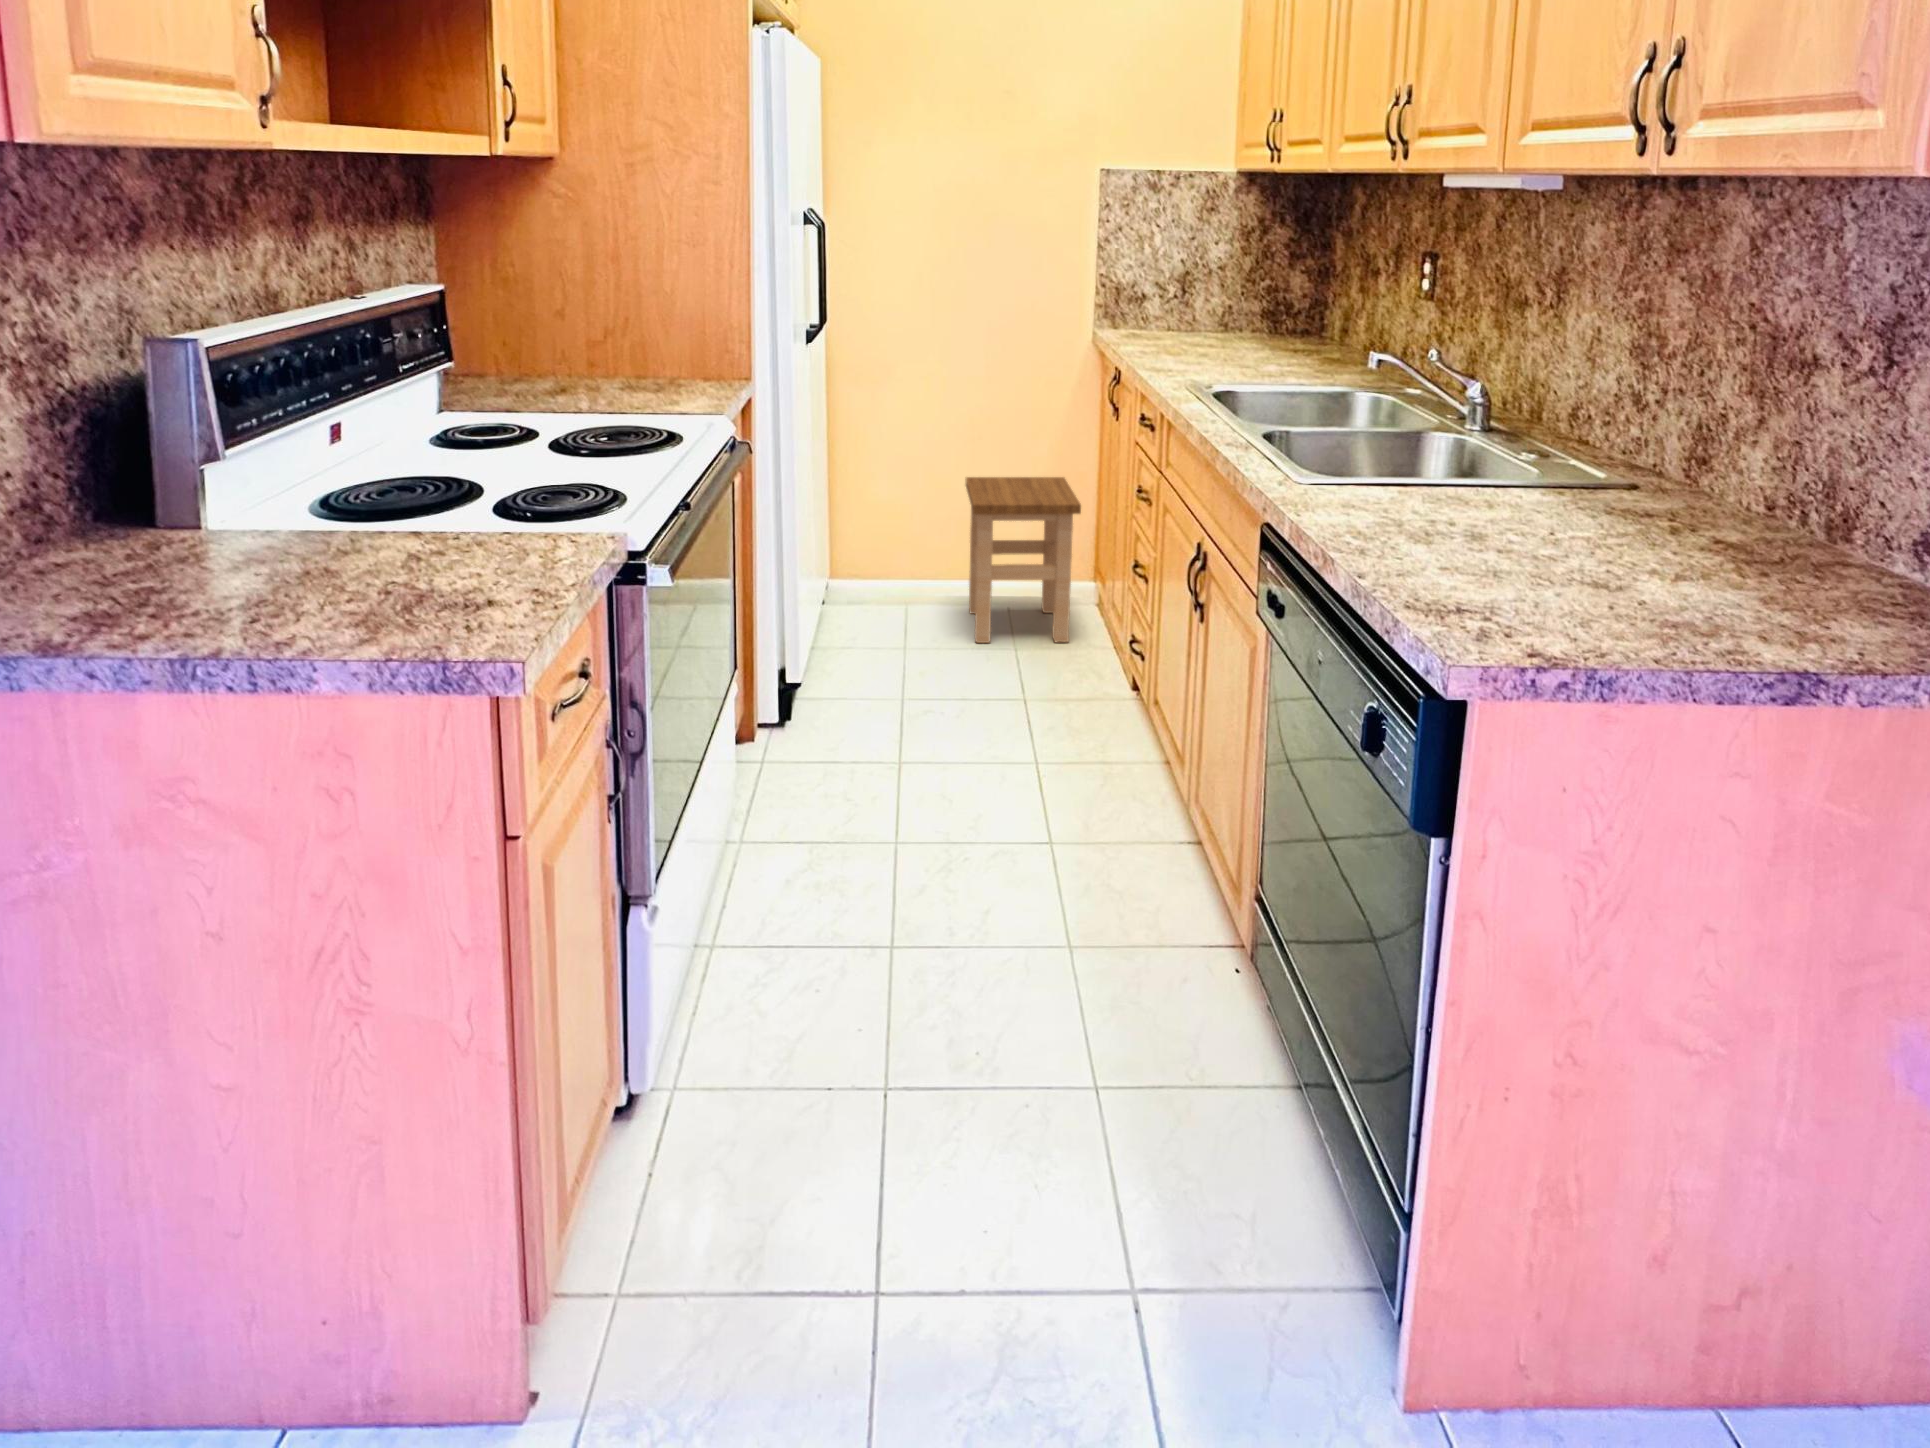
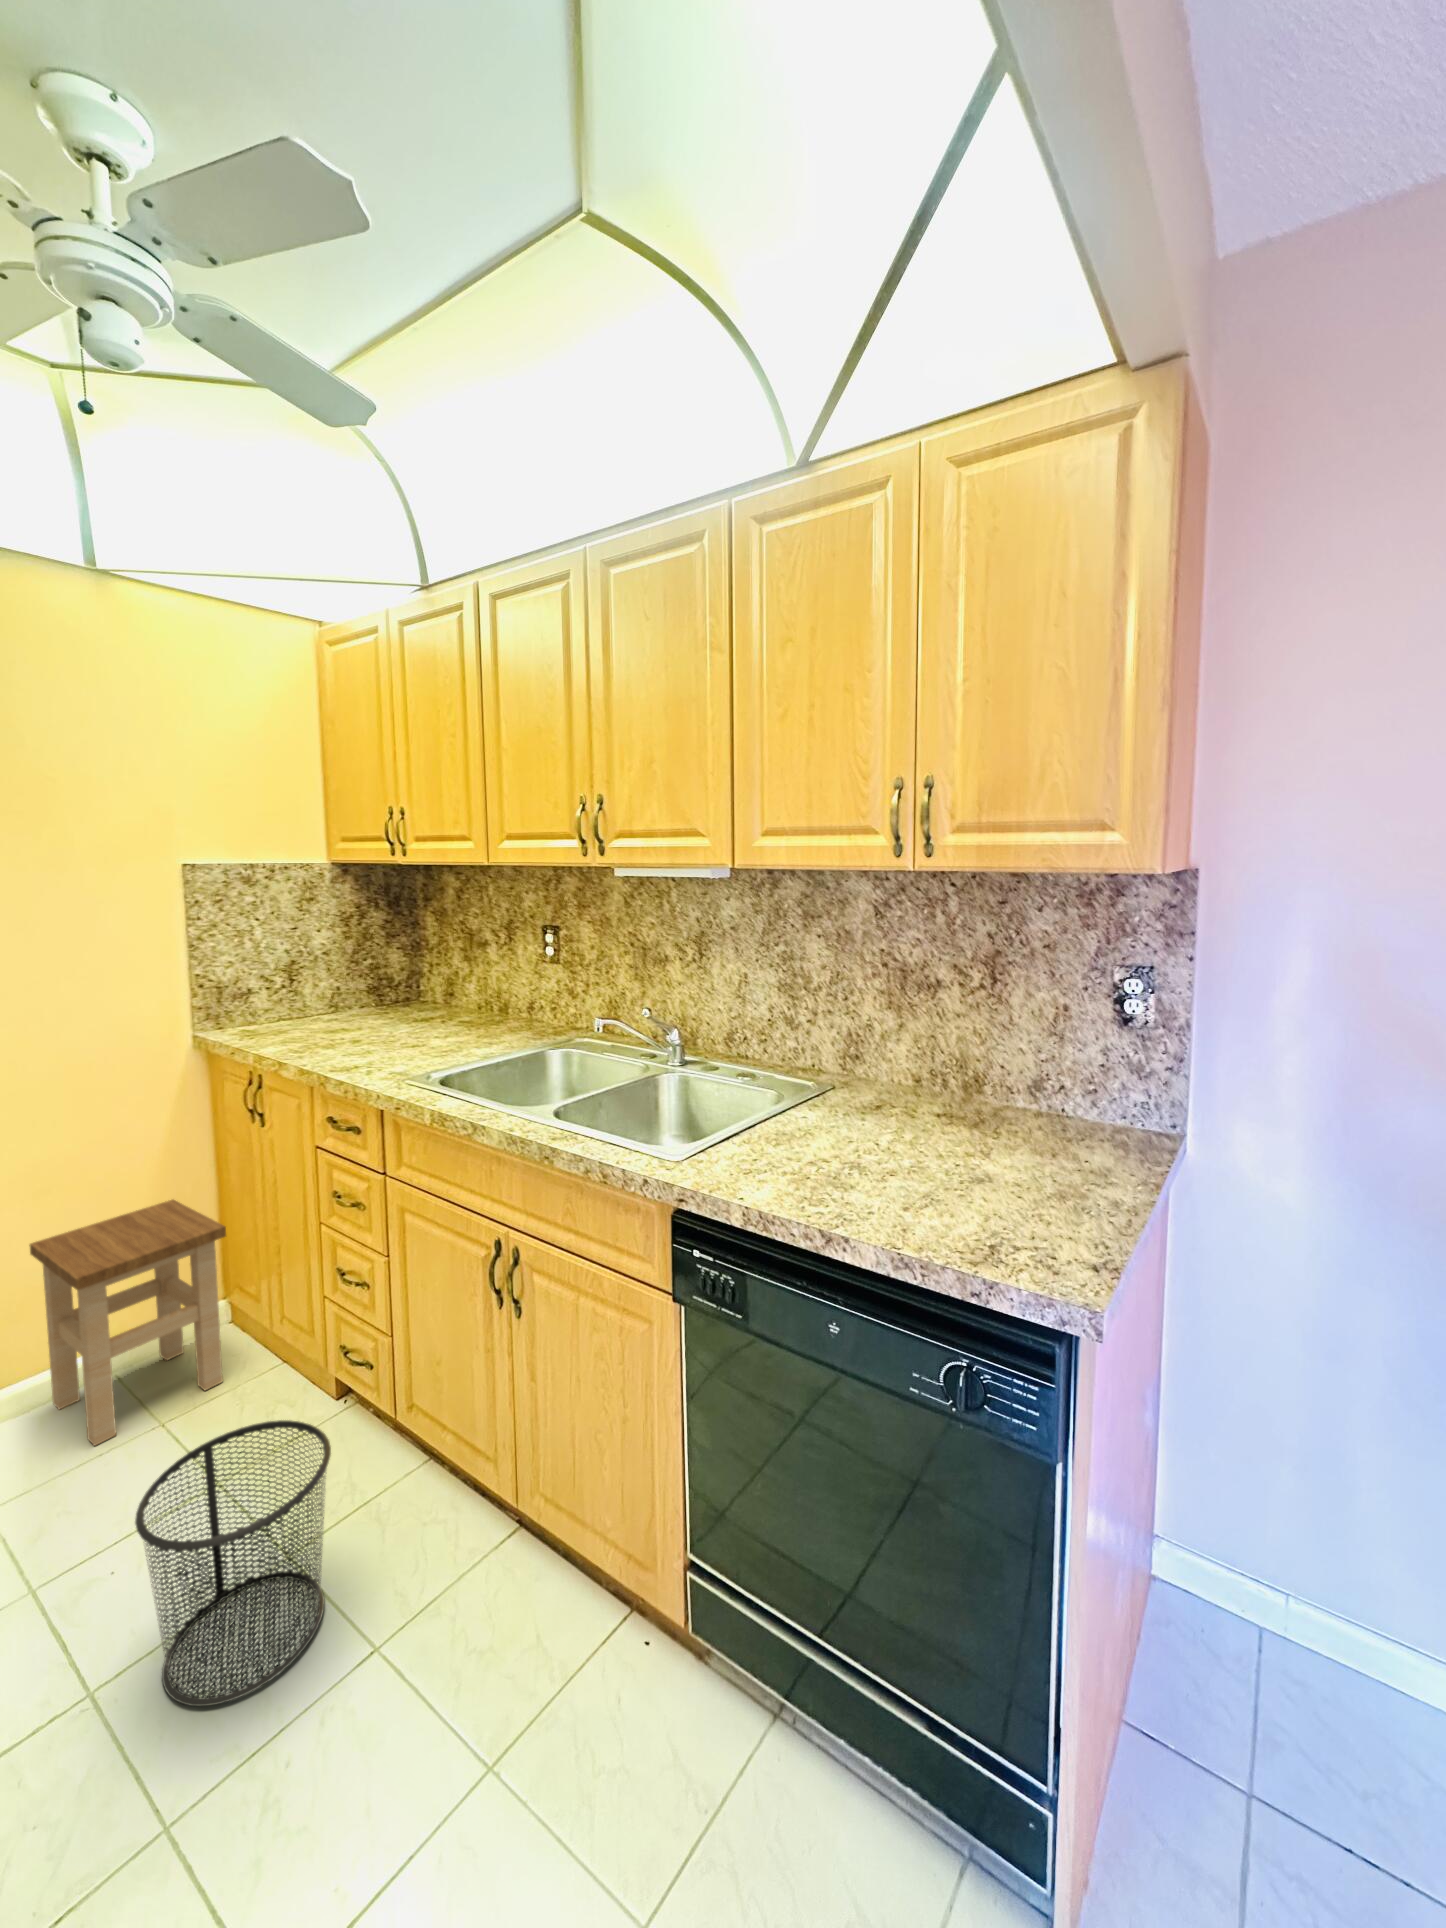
trash can: none [930,634,1060,816] -> present [135,1420,331,1706]

